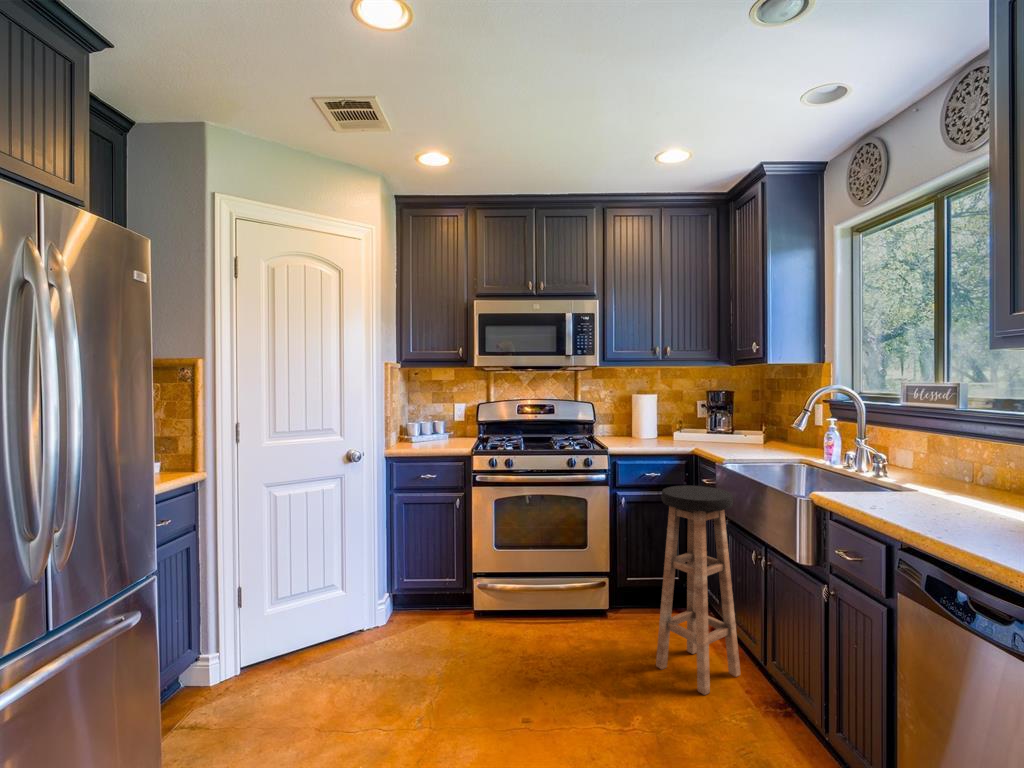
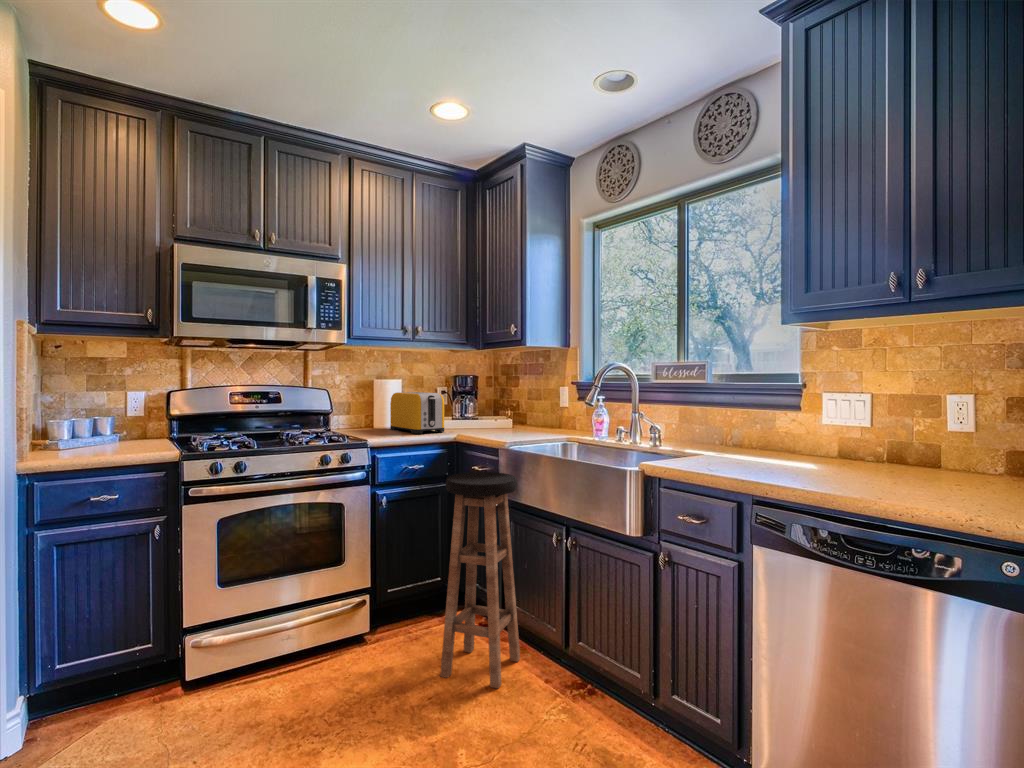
toaster: none [642,406,688,444] -> present [390,392,444,434]

